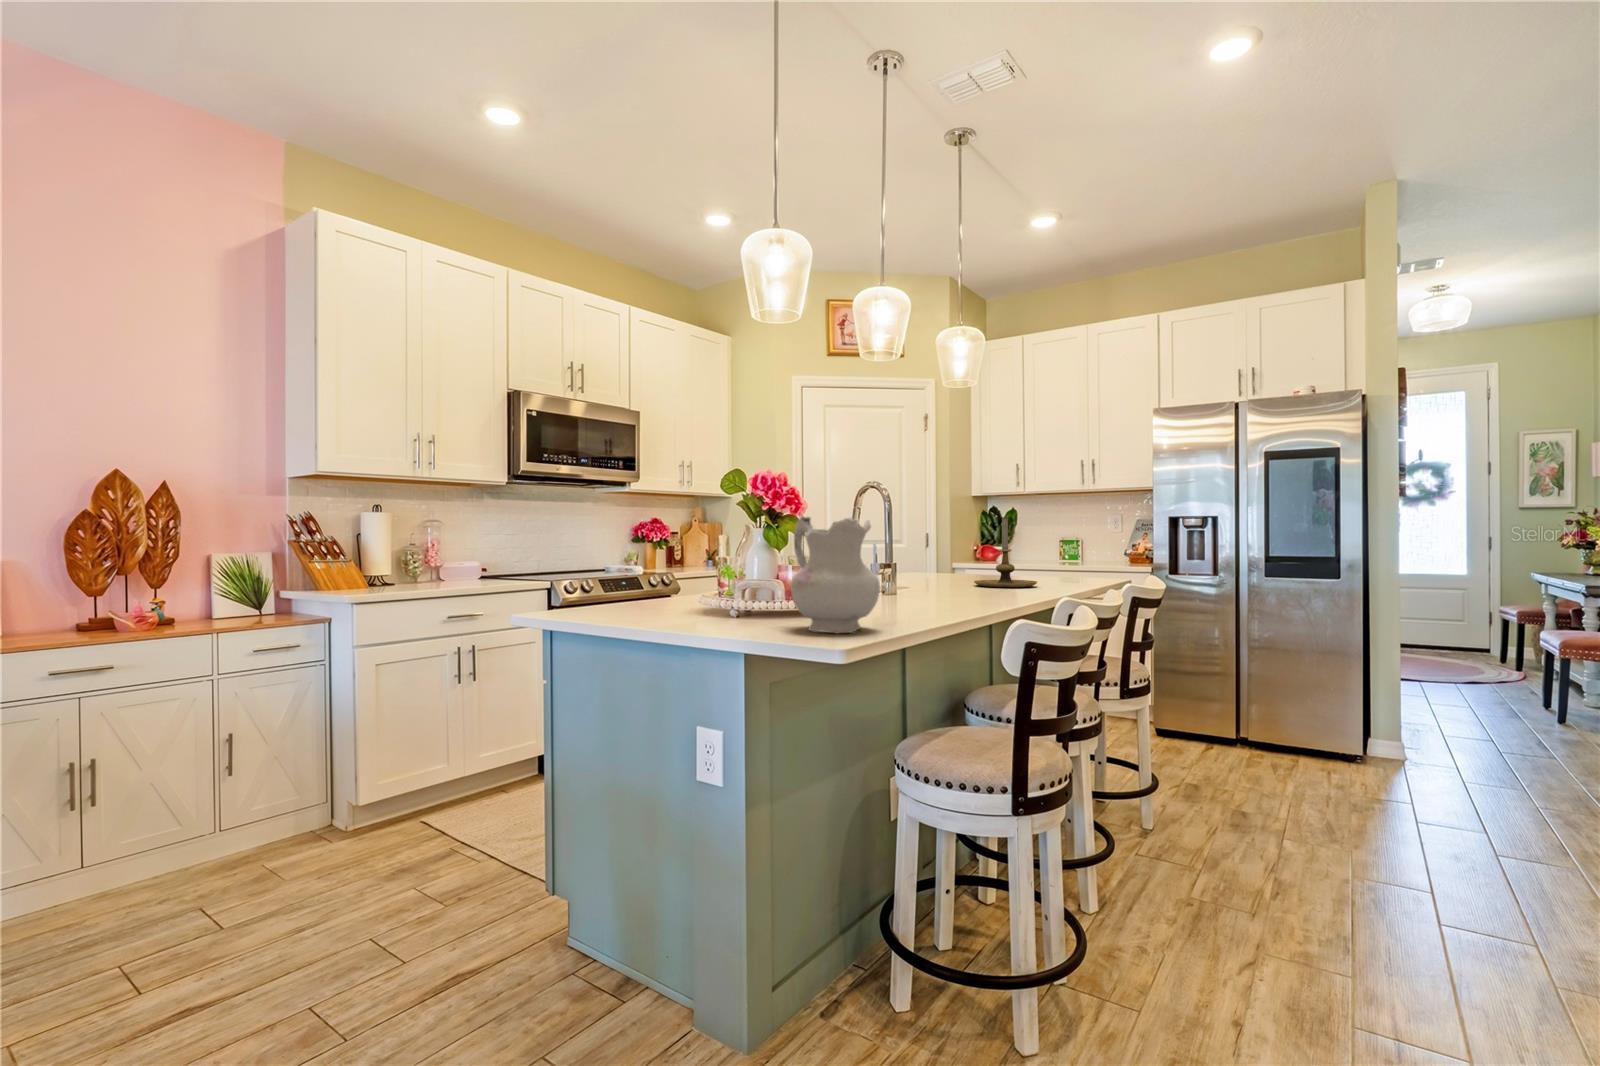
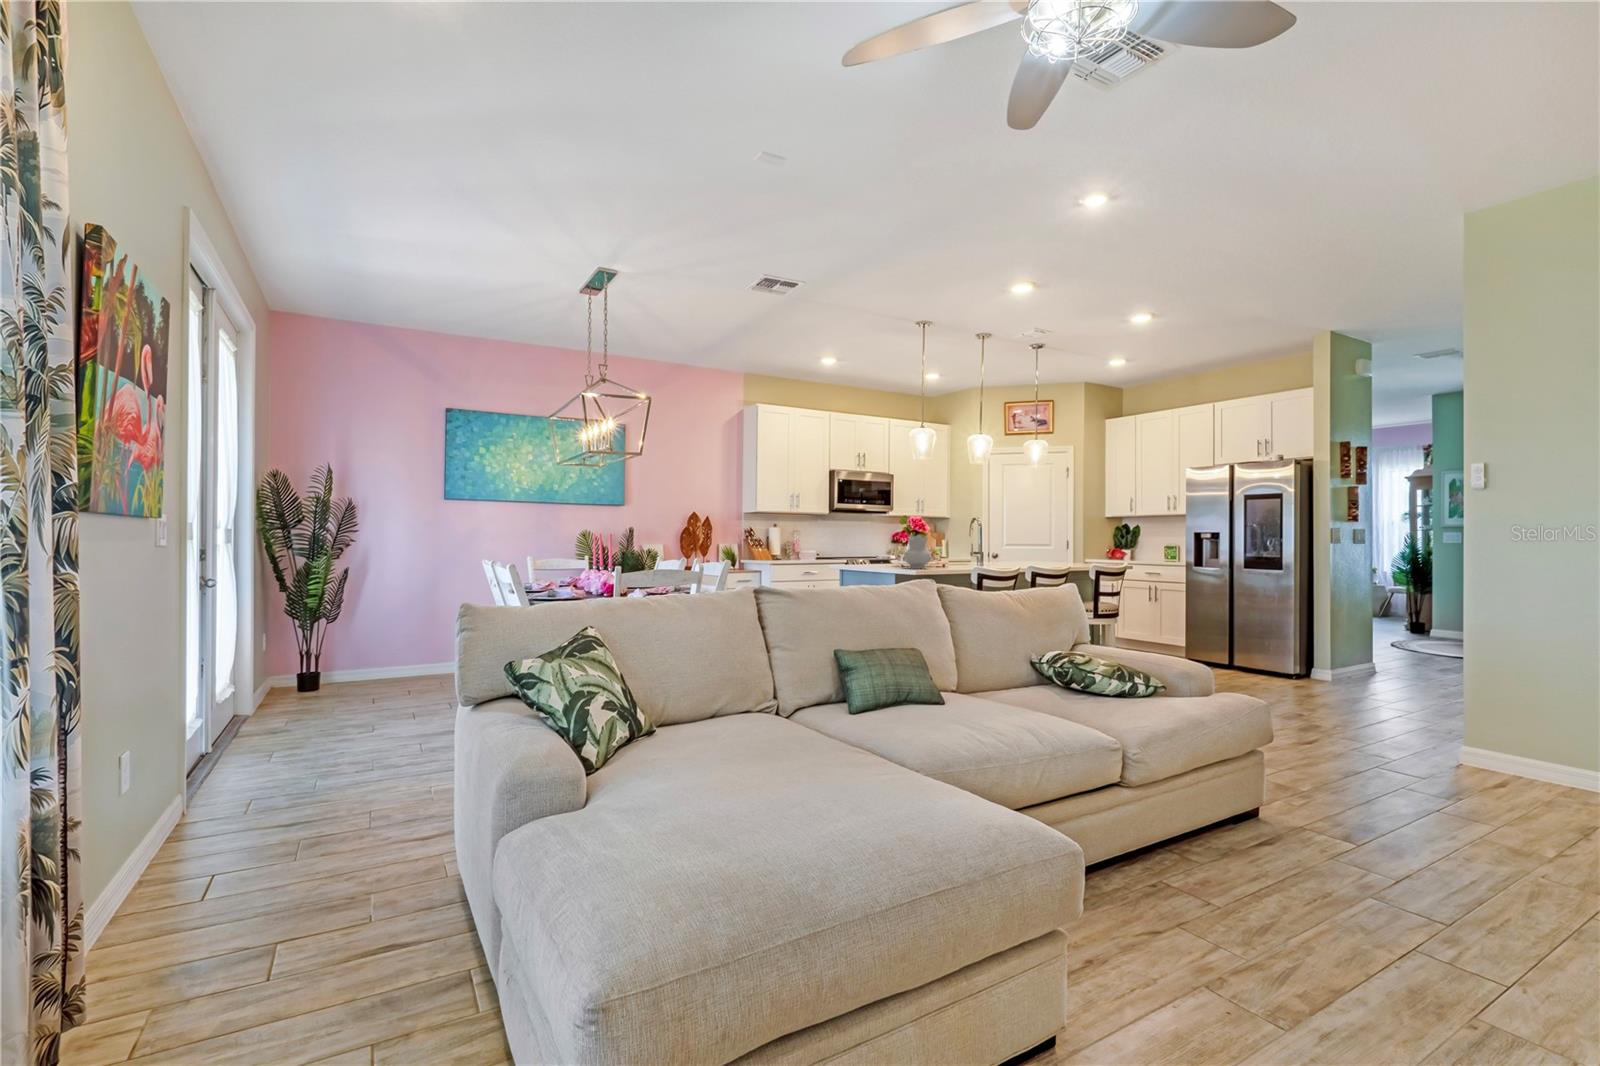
candle holder: present [974,517,1037,587] -> none [1032,533,1063,566]

